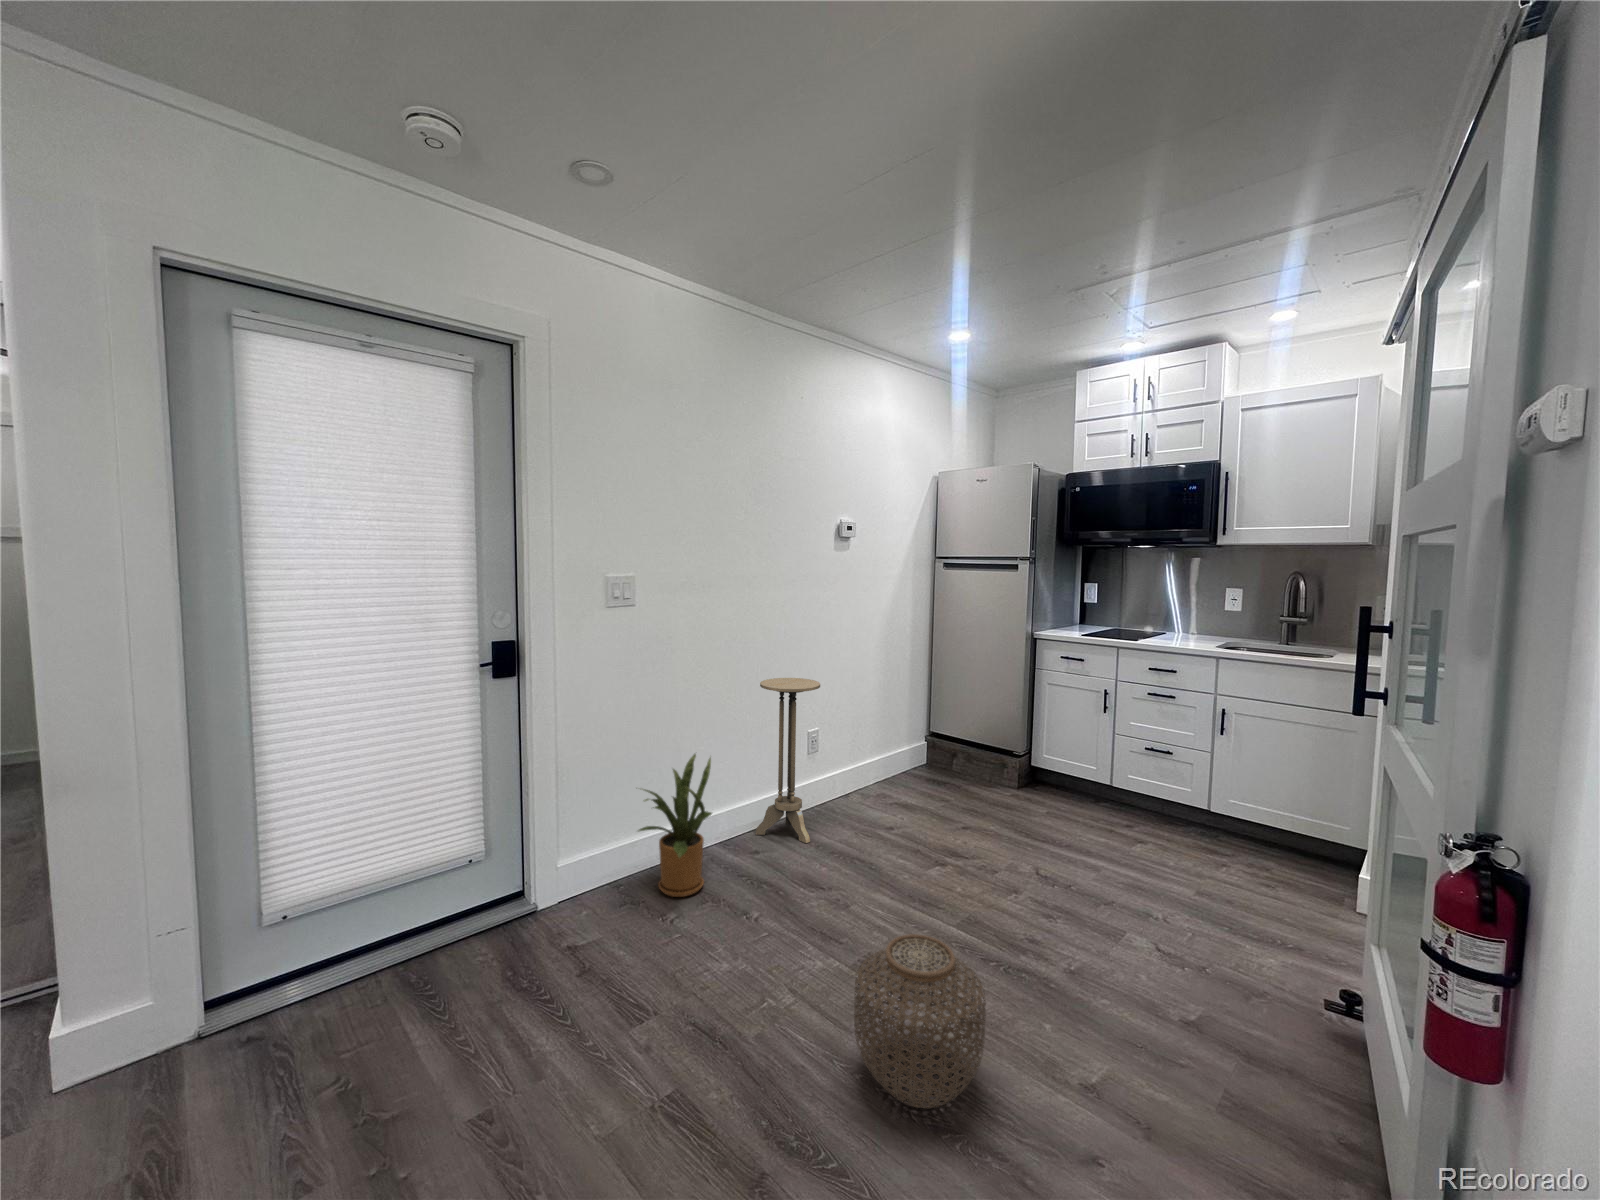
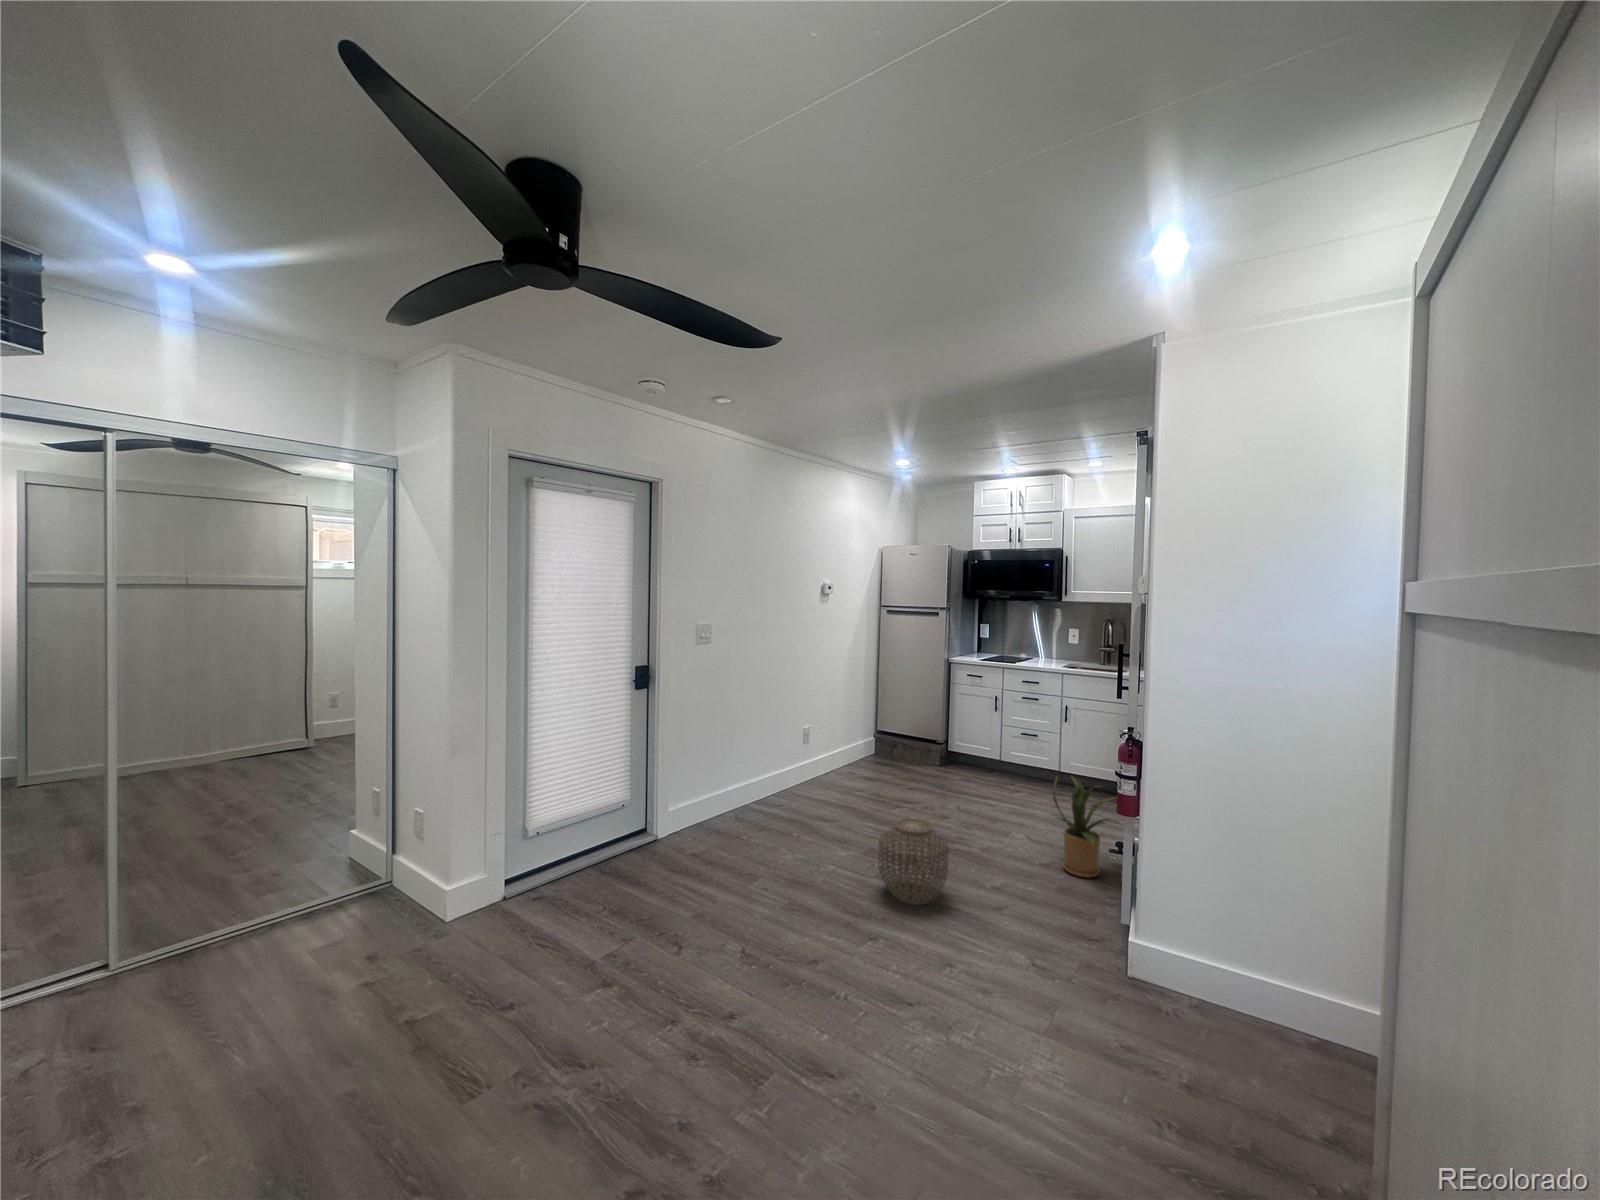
side table: present [755,678,820,843] -> none [774,689,819,800]
house plant: present [639,754,712,897] -> present [1053,777,1120,878]

